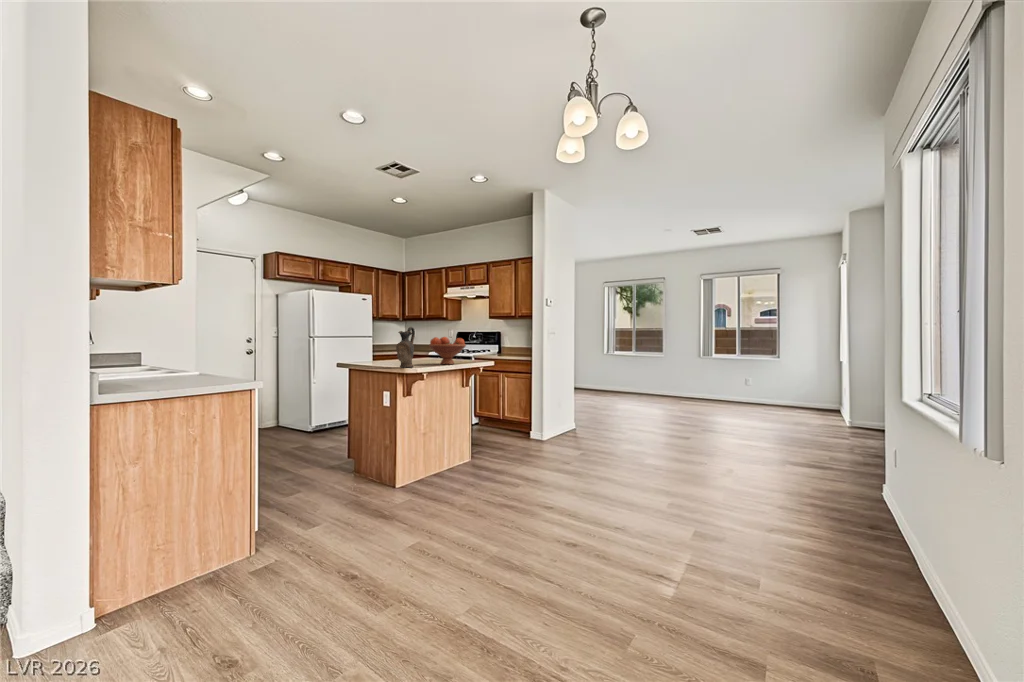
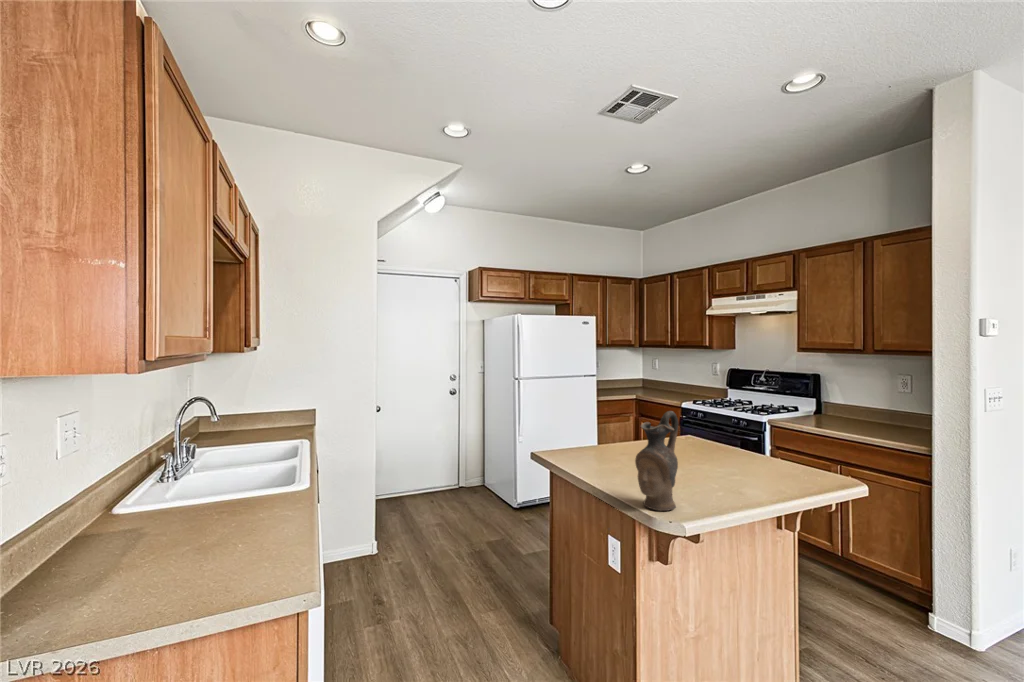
fruit bowl: present [429,337,466,364] -> none [707,422,804,494]

